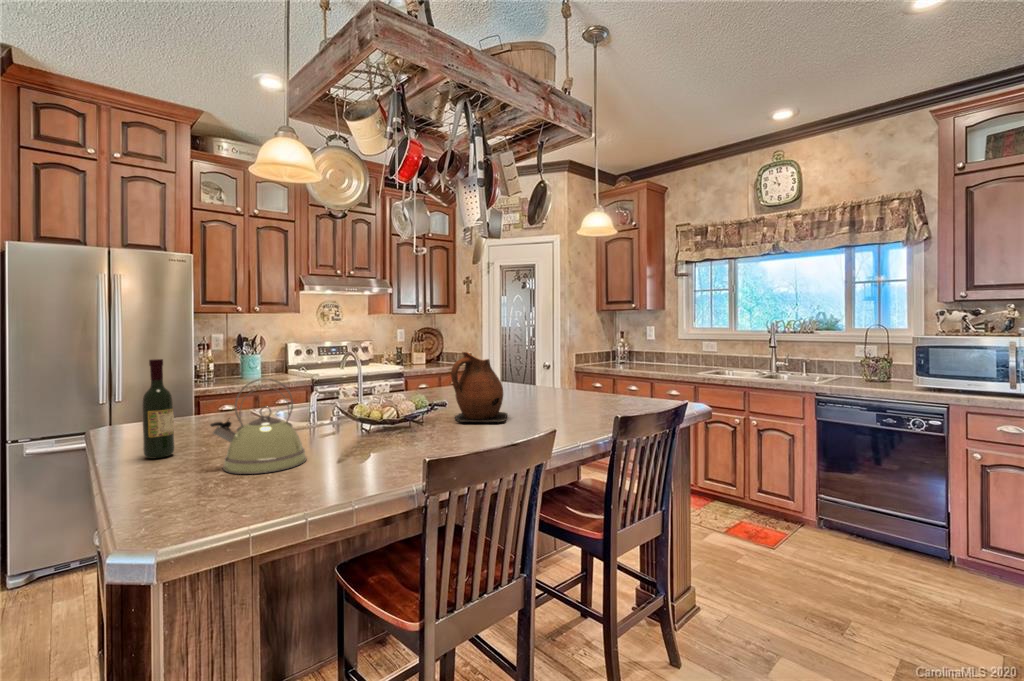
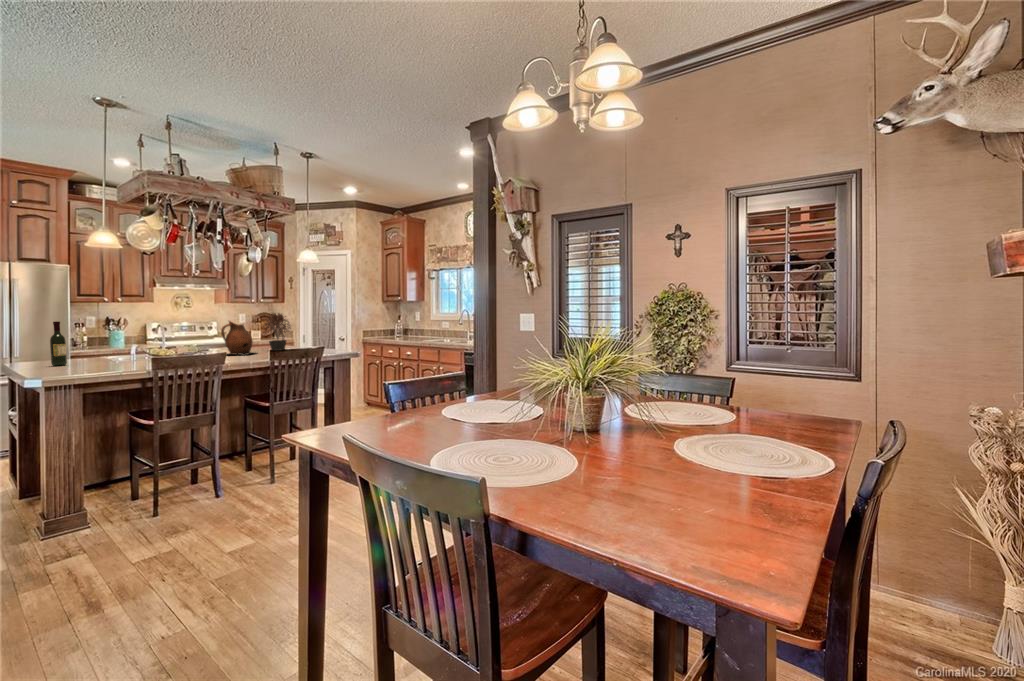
potted plant: none [499,332,552,405] -> present [263,313,291,351]
kettle: present [210,378,306,474] -> none [85,328,133,367]

